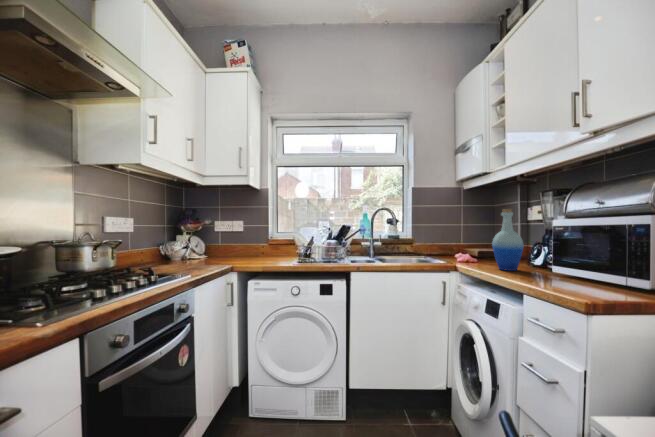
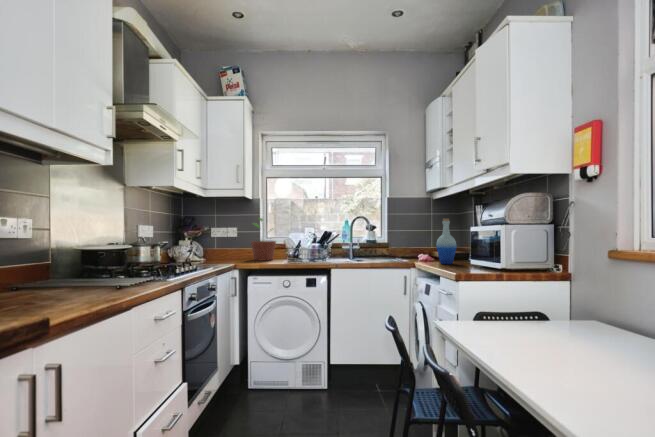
potted plant: none [256,210,285,259] -> present [251,218,276,261]

